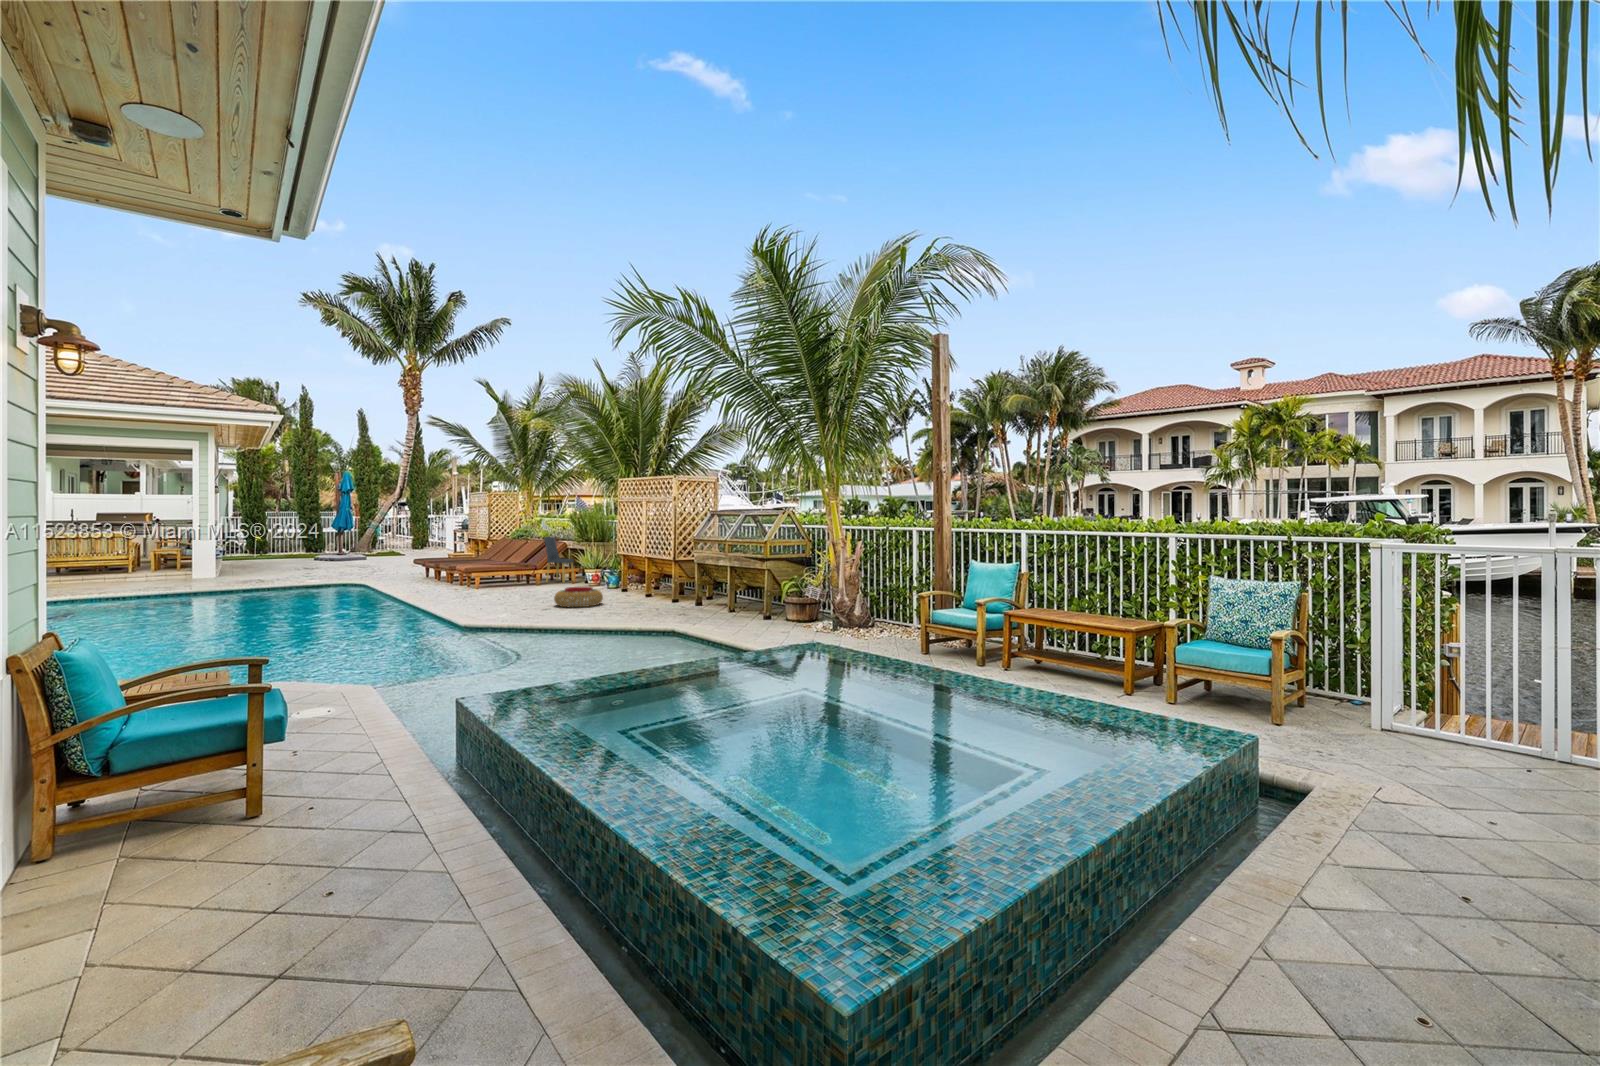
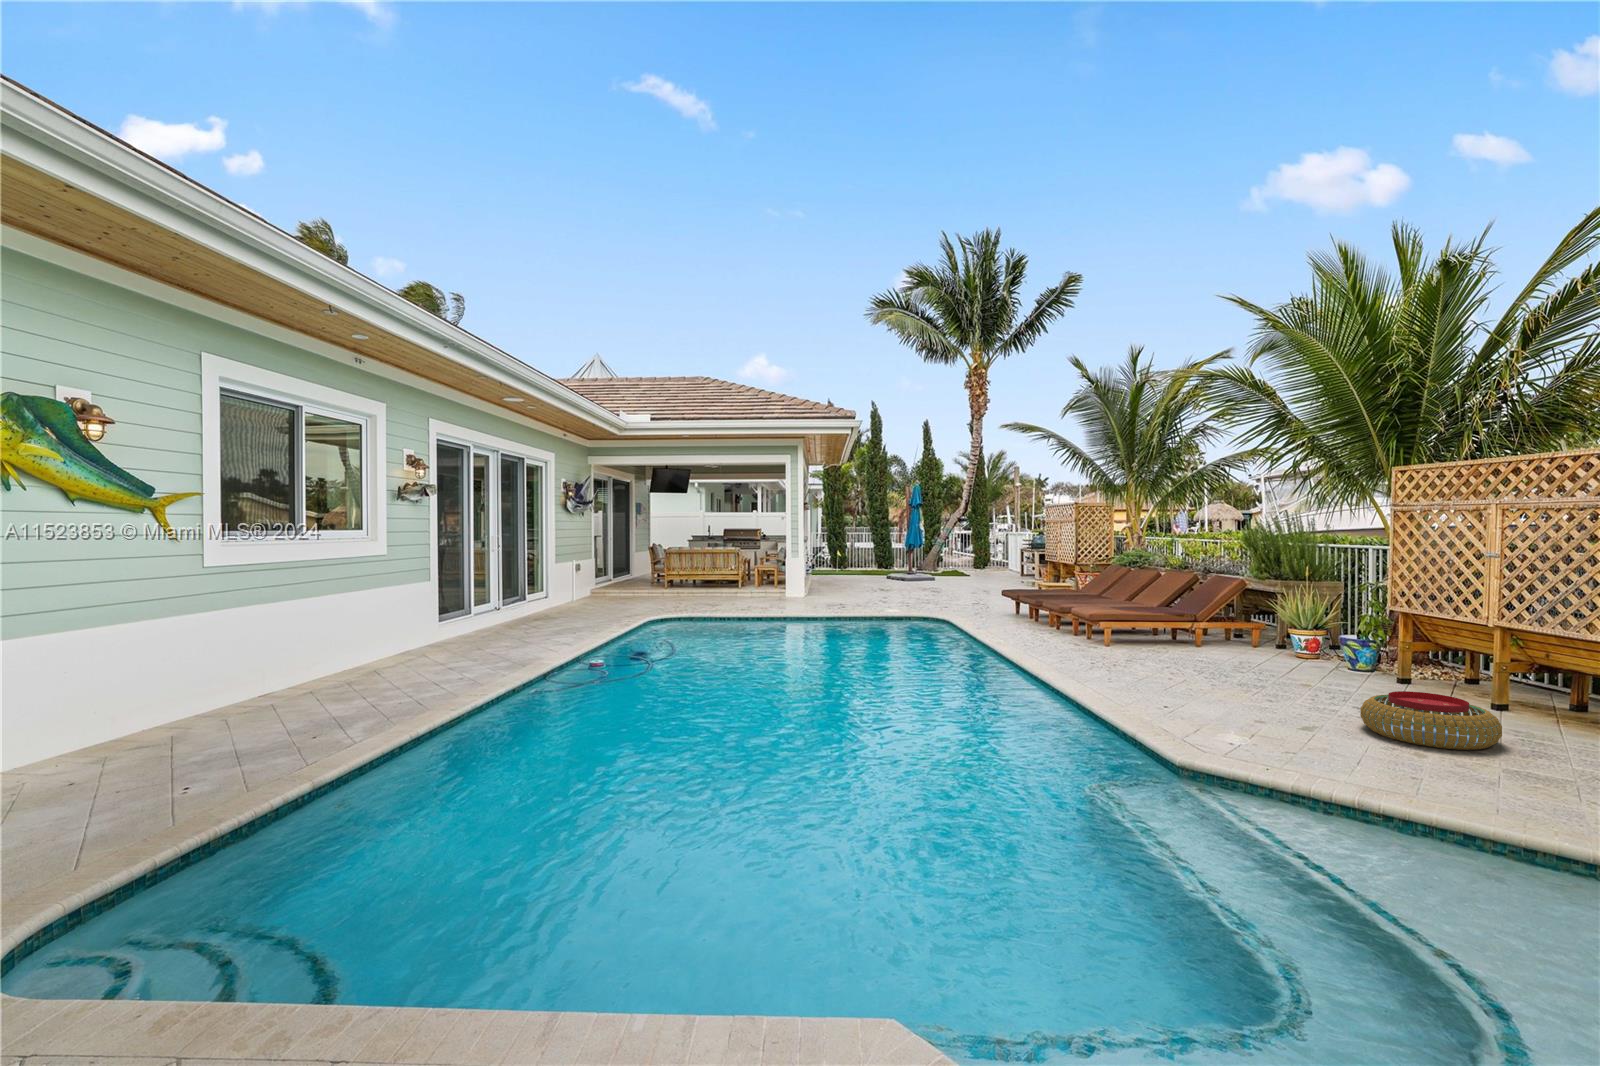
dining chair: present [544,537,574,582] -> none [1216,567,1272,647]

